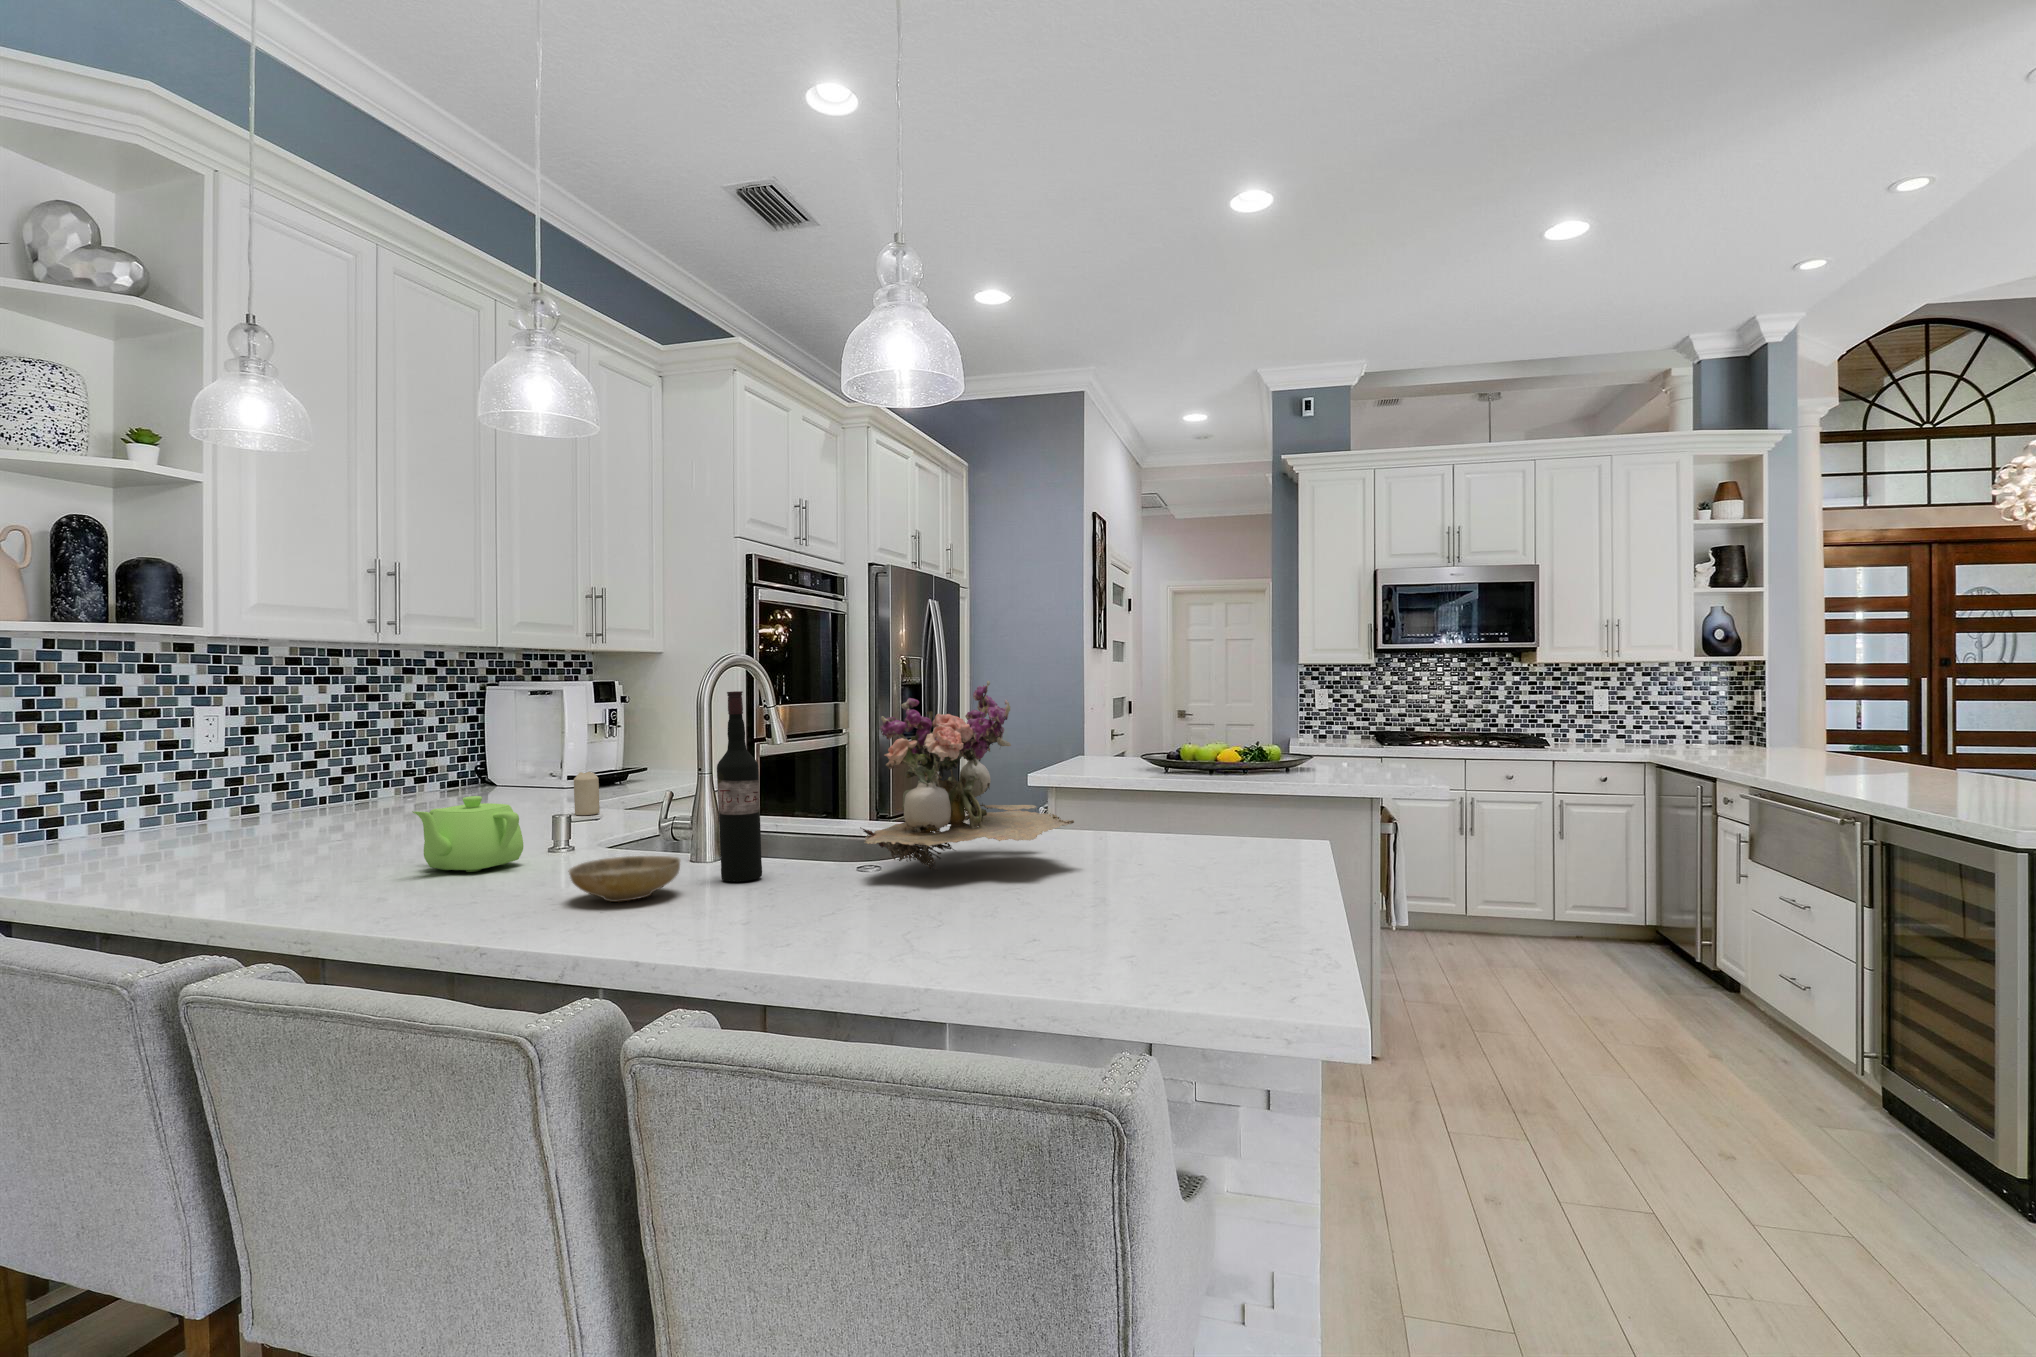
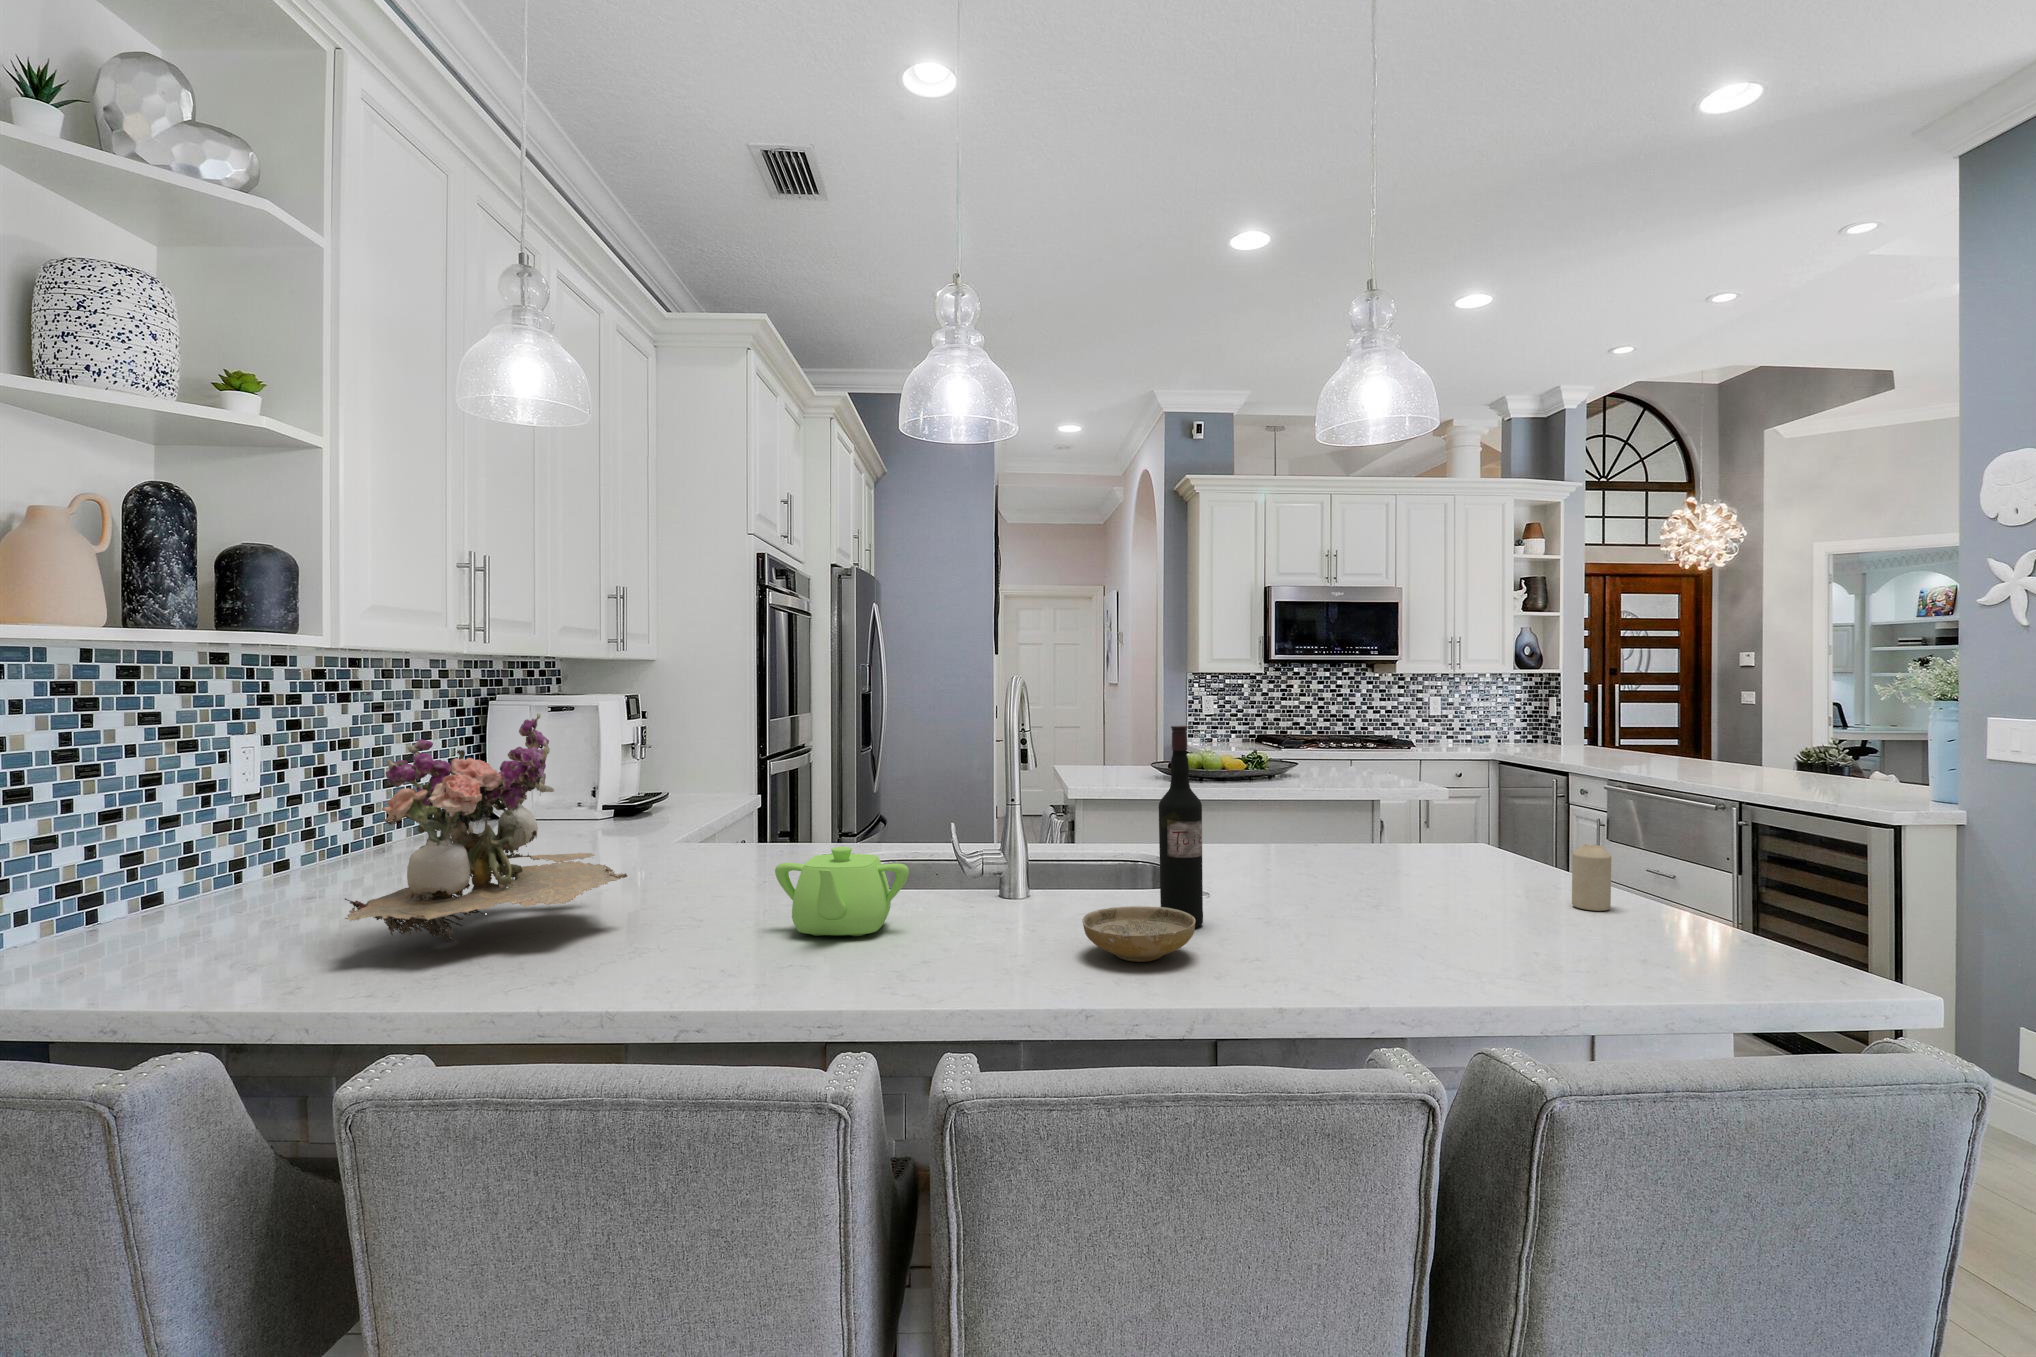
flower arrangement: present [860,681,1074,870] -> present [345,713,627,942]
candle: present [574,772,600,815] -> present [1572,844,1611,911]

